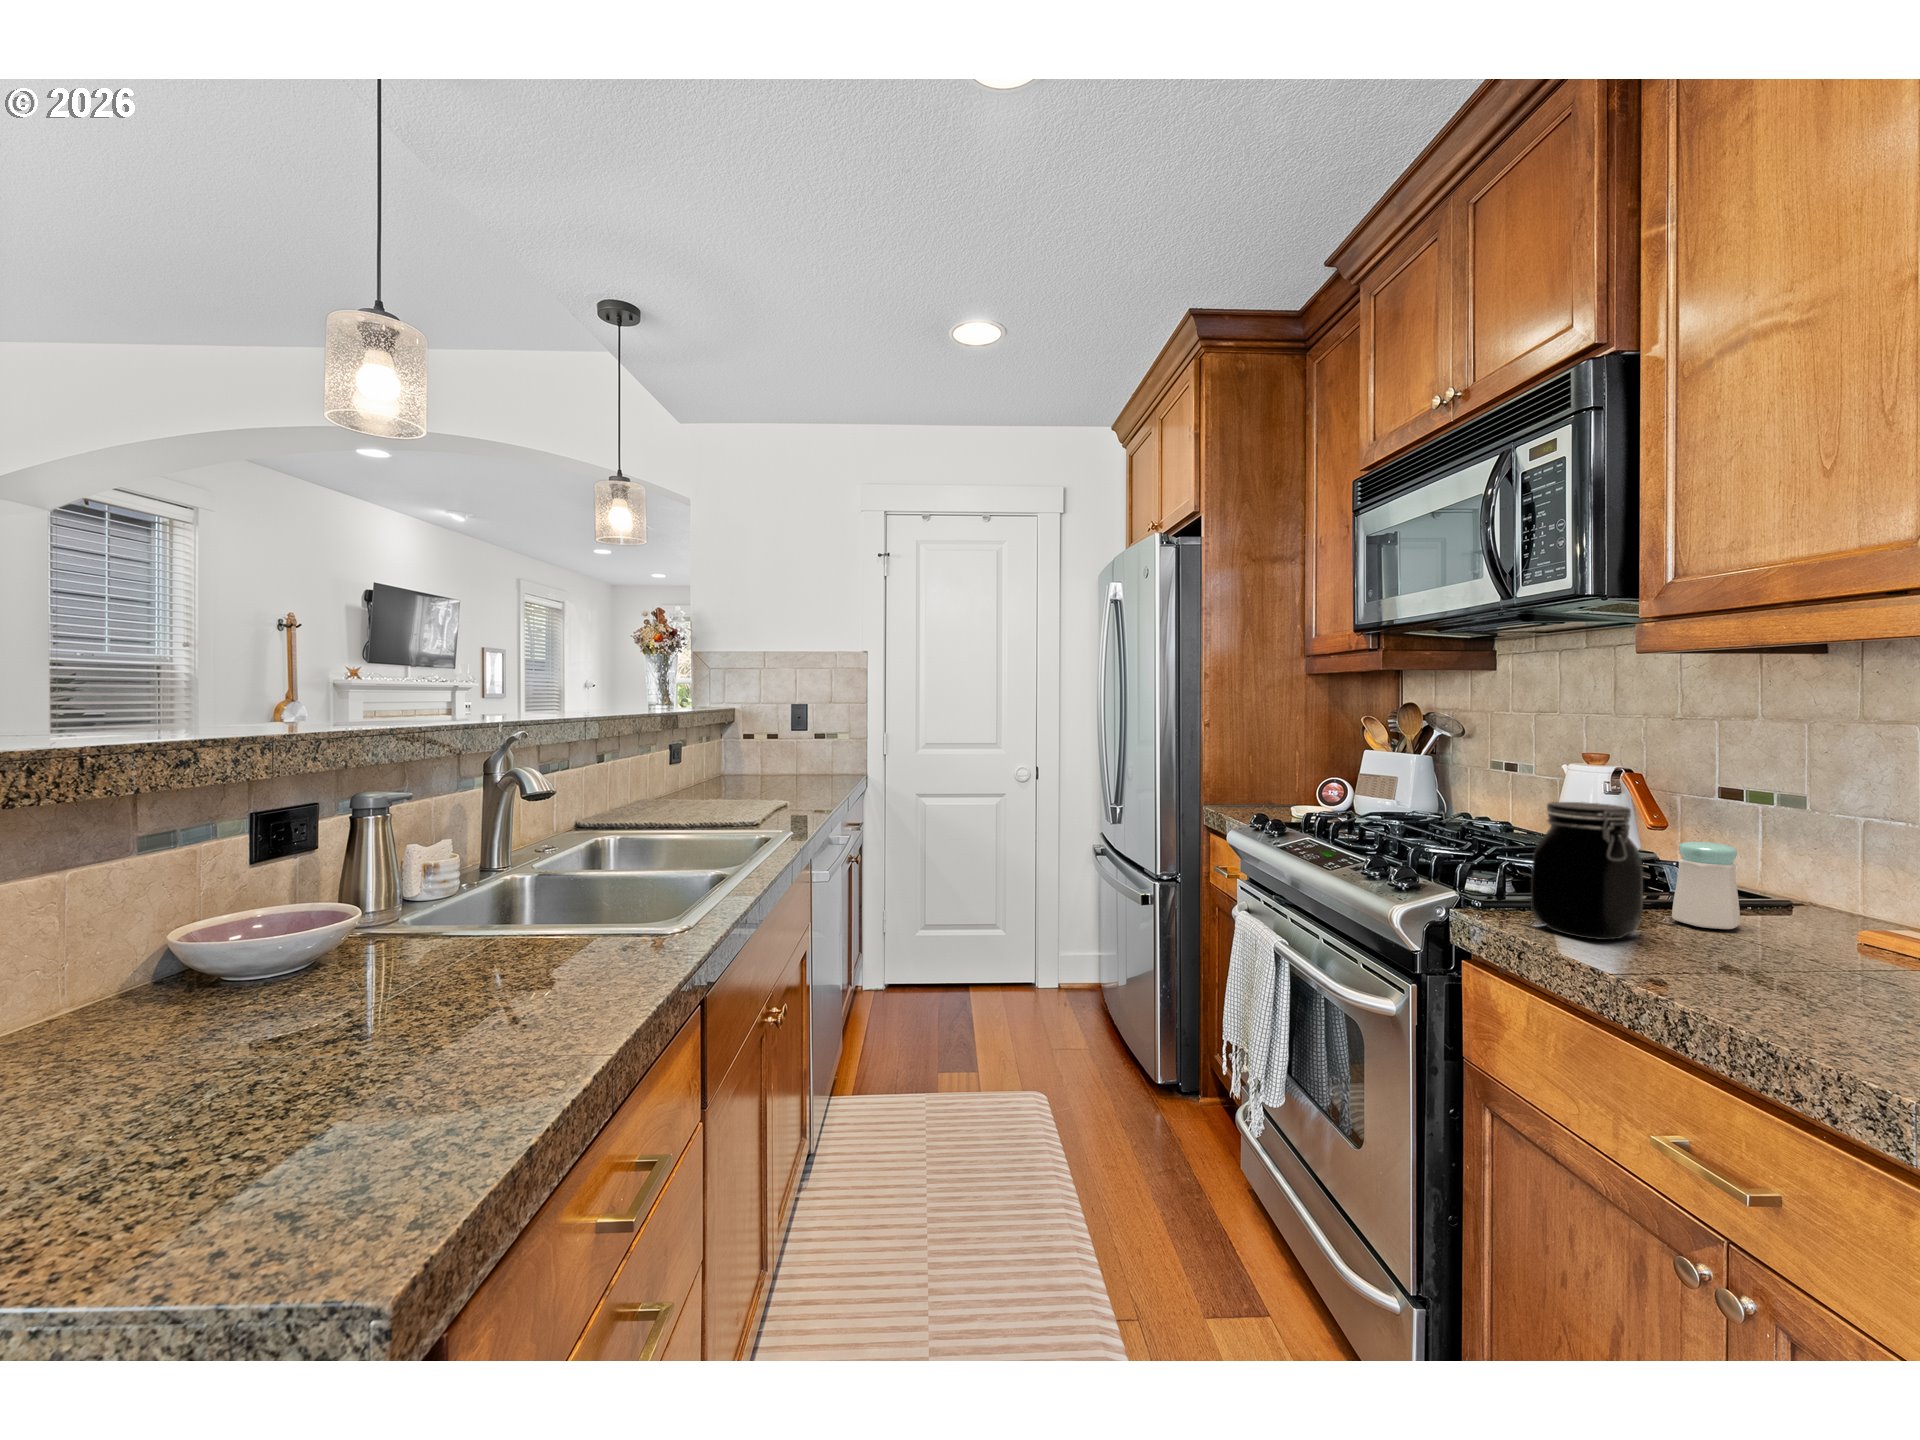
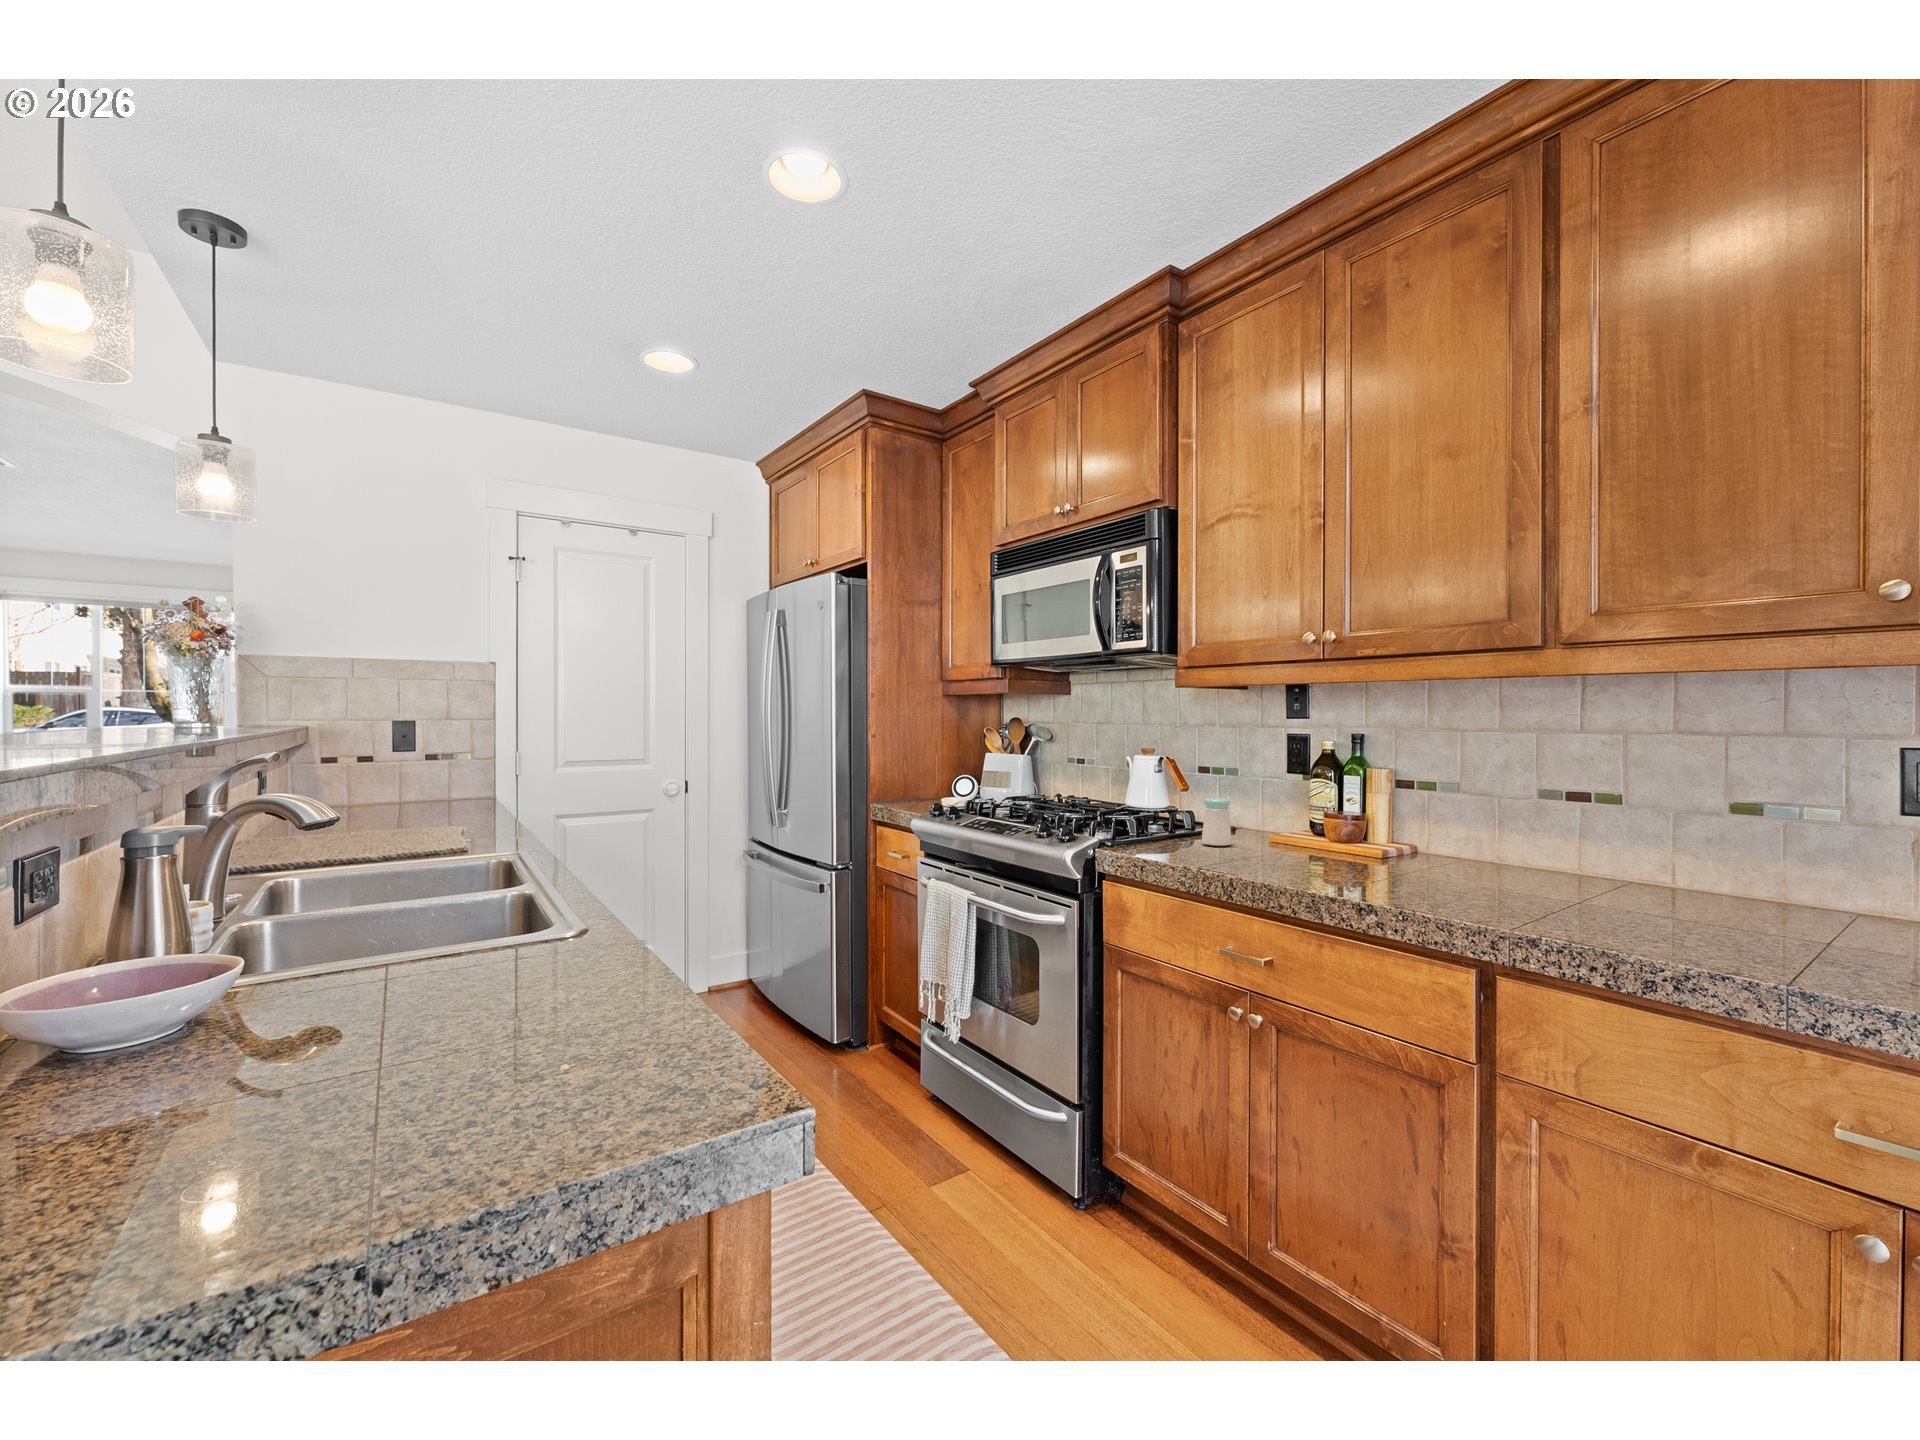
jar: present [1531,802,1643,940] -> none [1142,777,1195,856]

